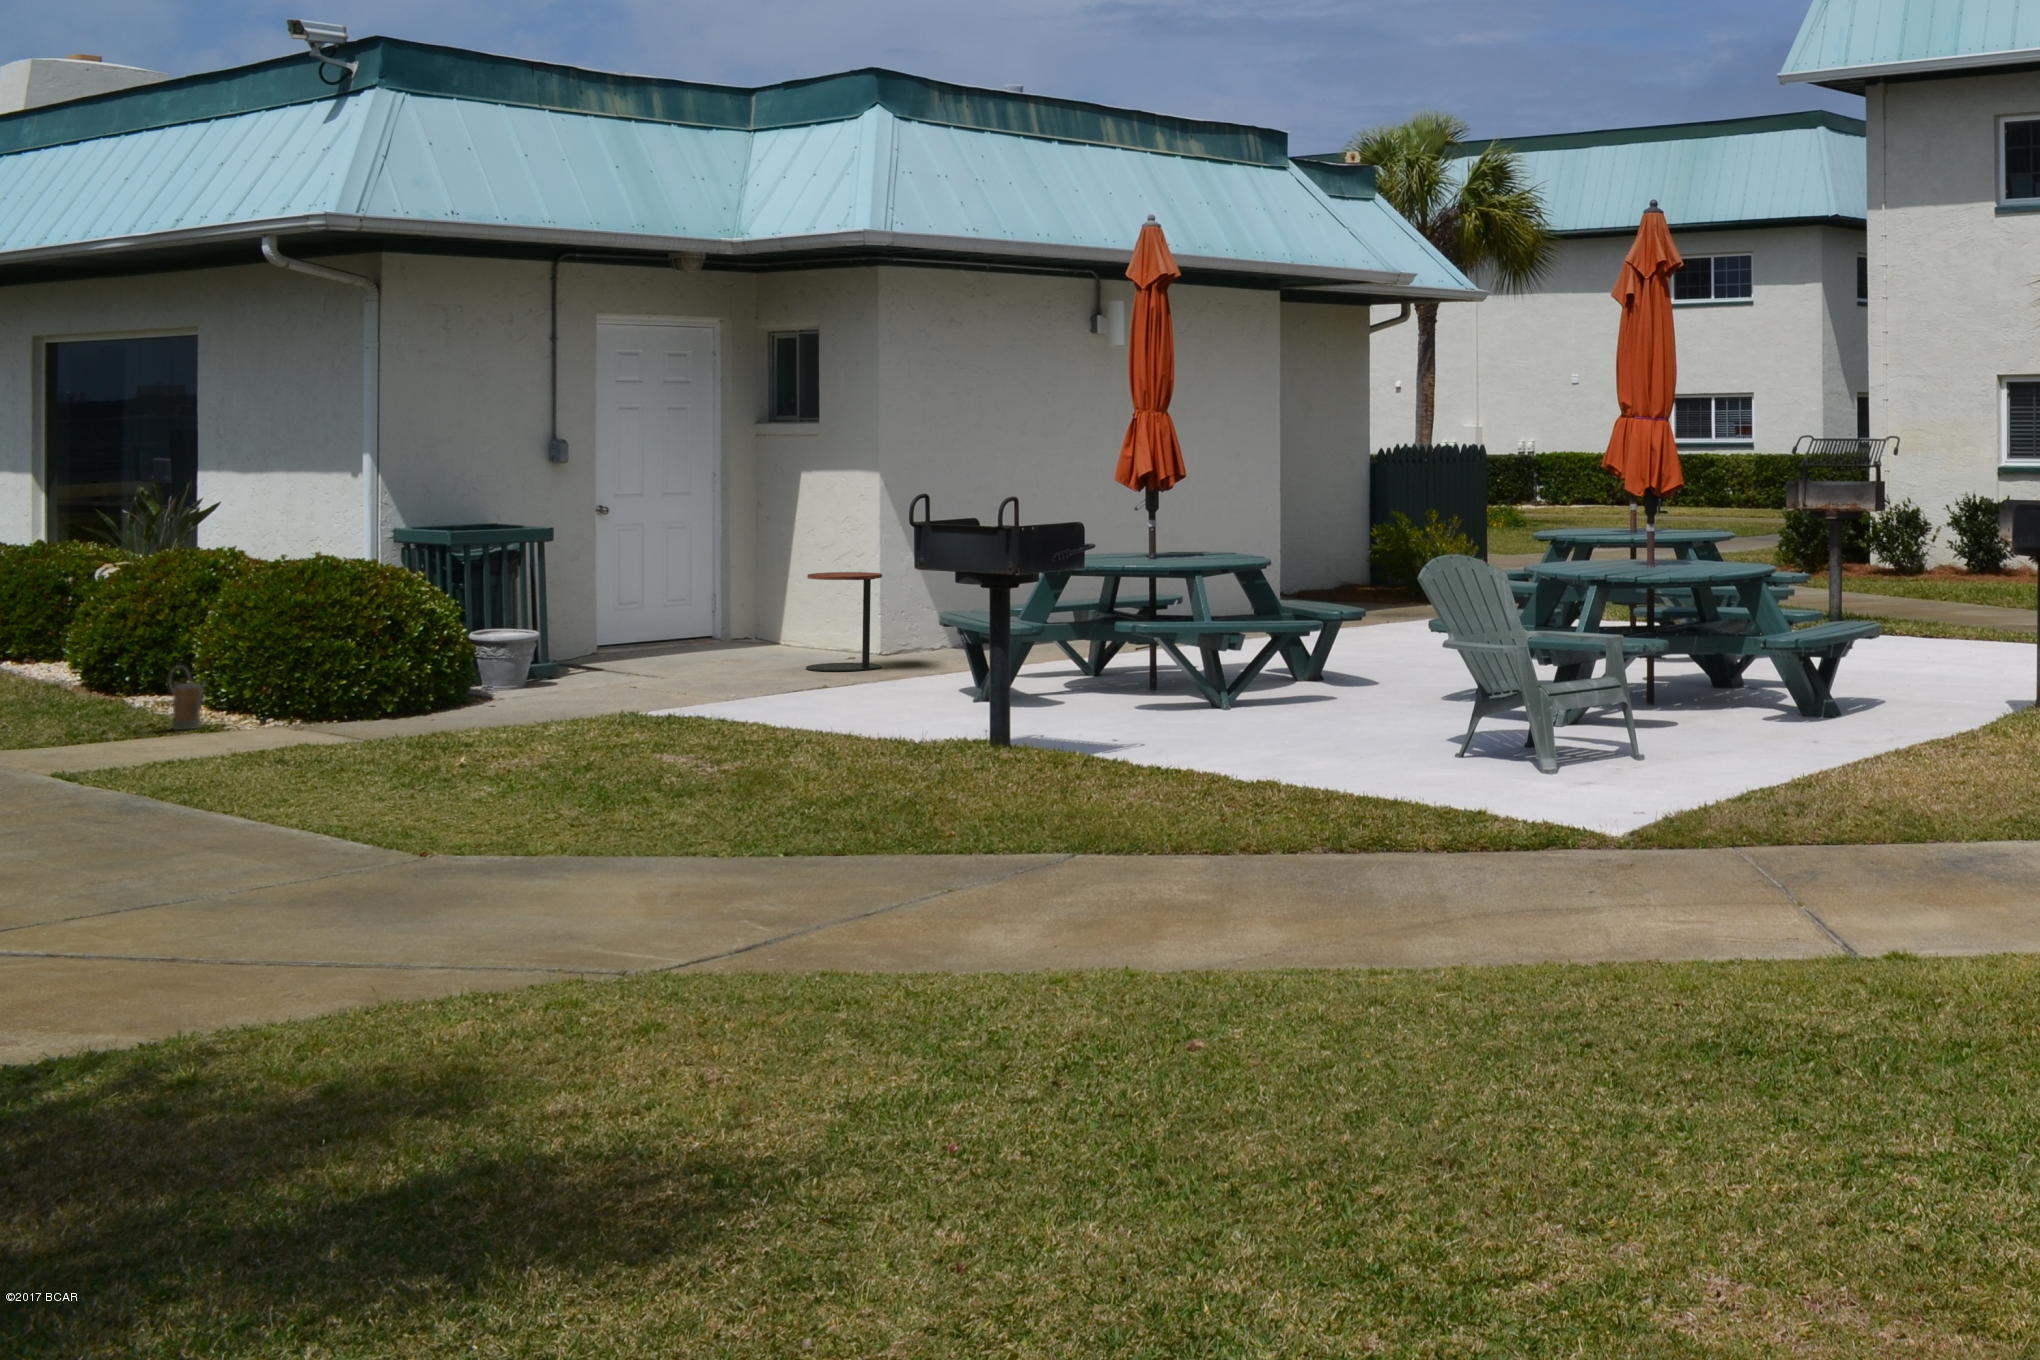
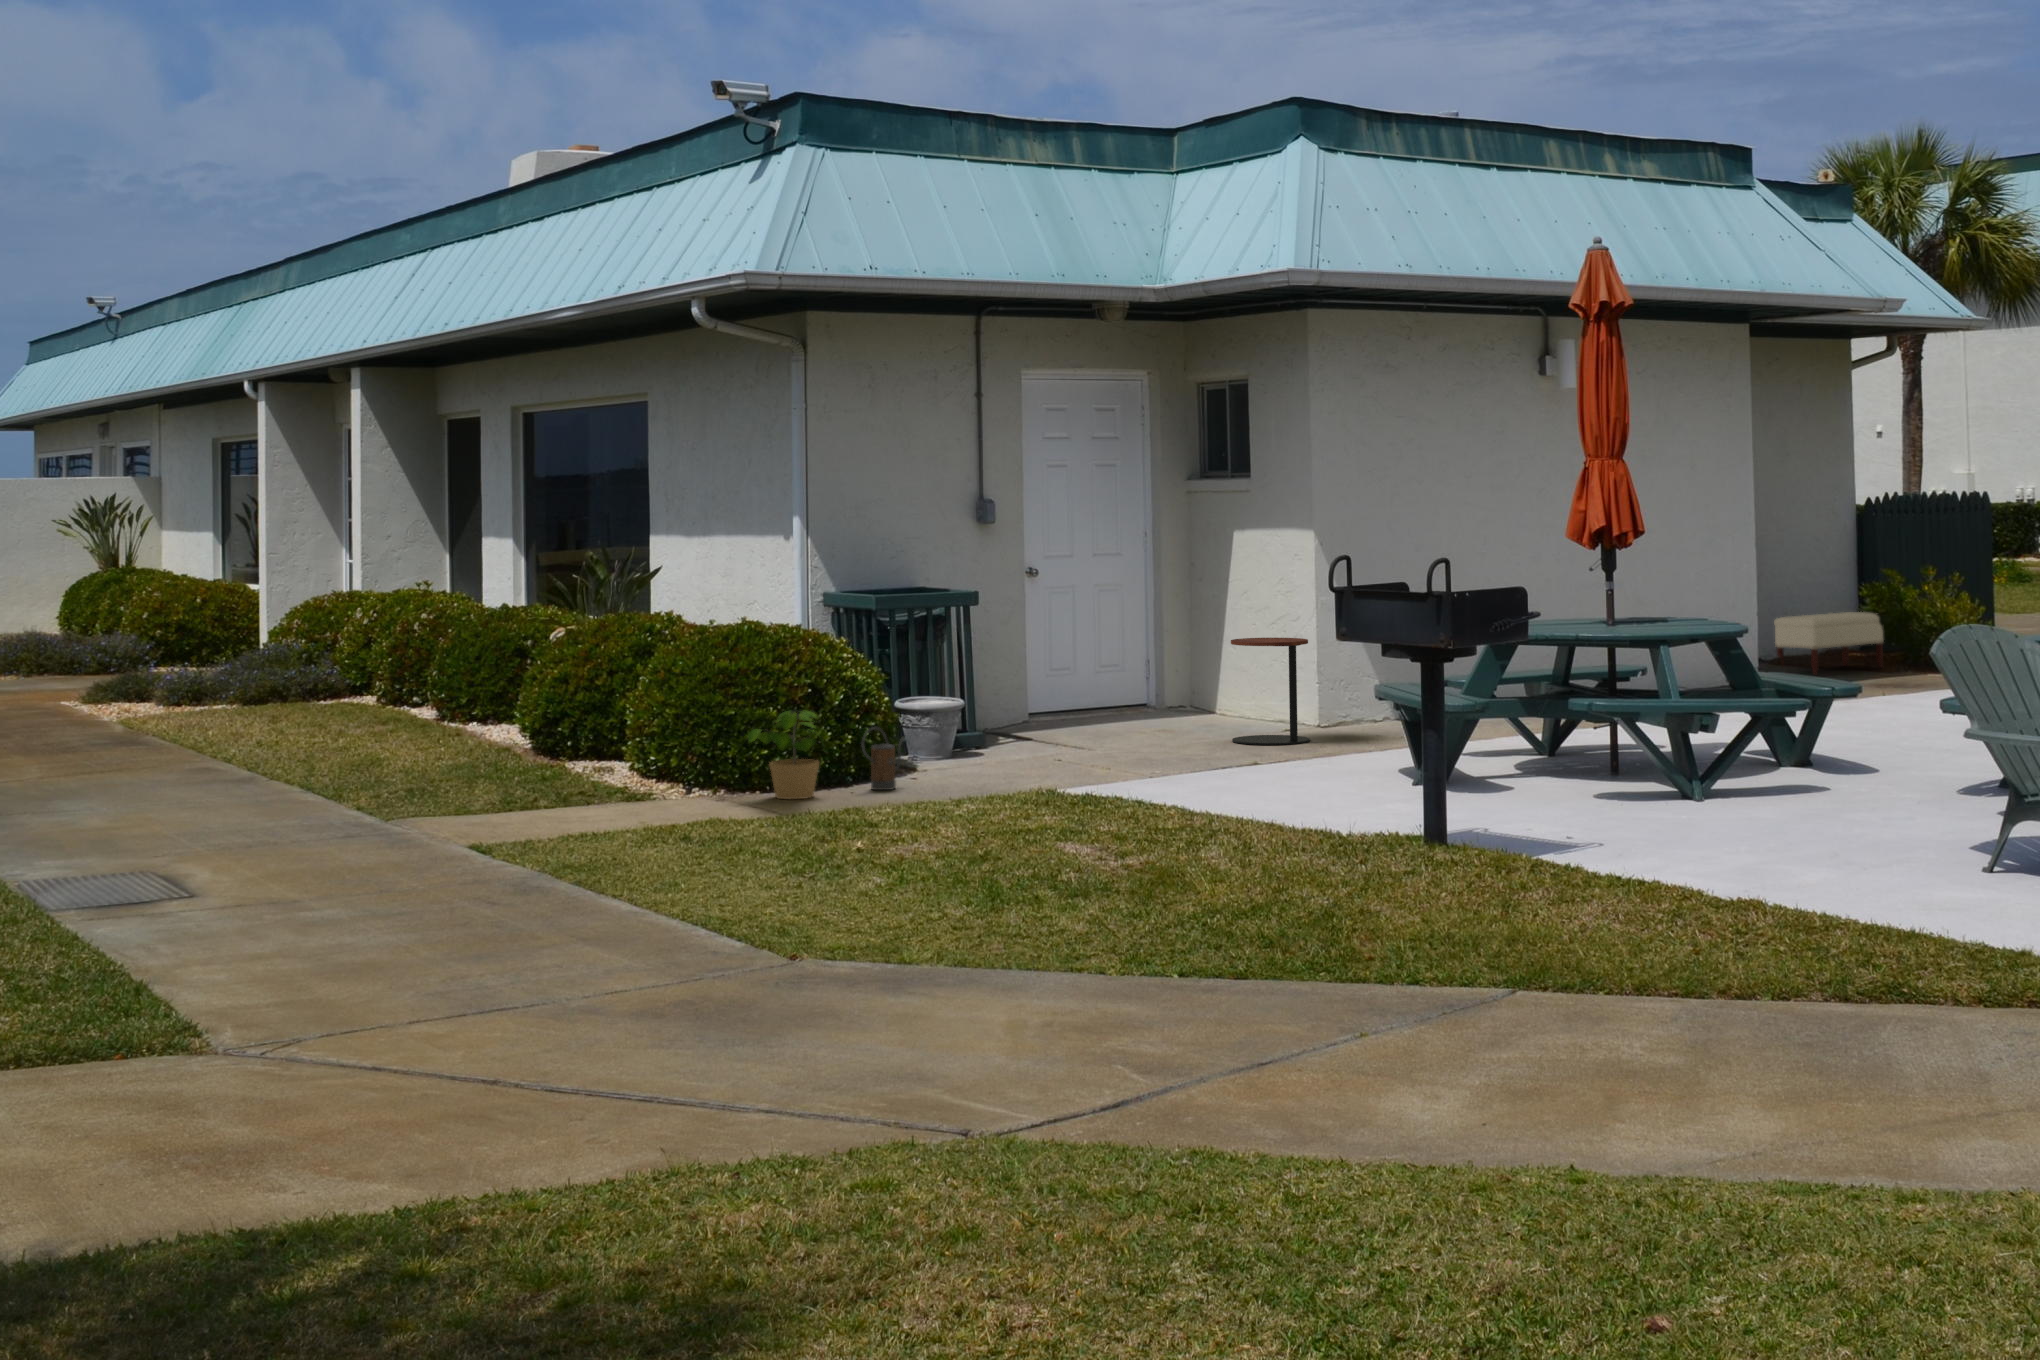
bench: none [1300,550,1394,605] -> present [1774,612,1883,675]
potted plant: none [323,643,404,729] -> present [748,711,823,799]
watering can: present [169,665,205,730] -> present [861,727,904,790]

